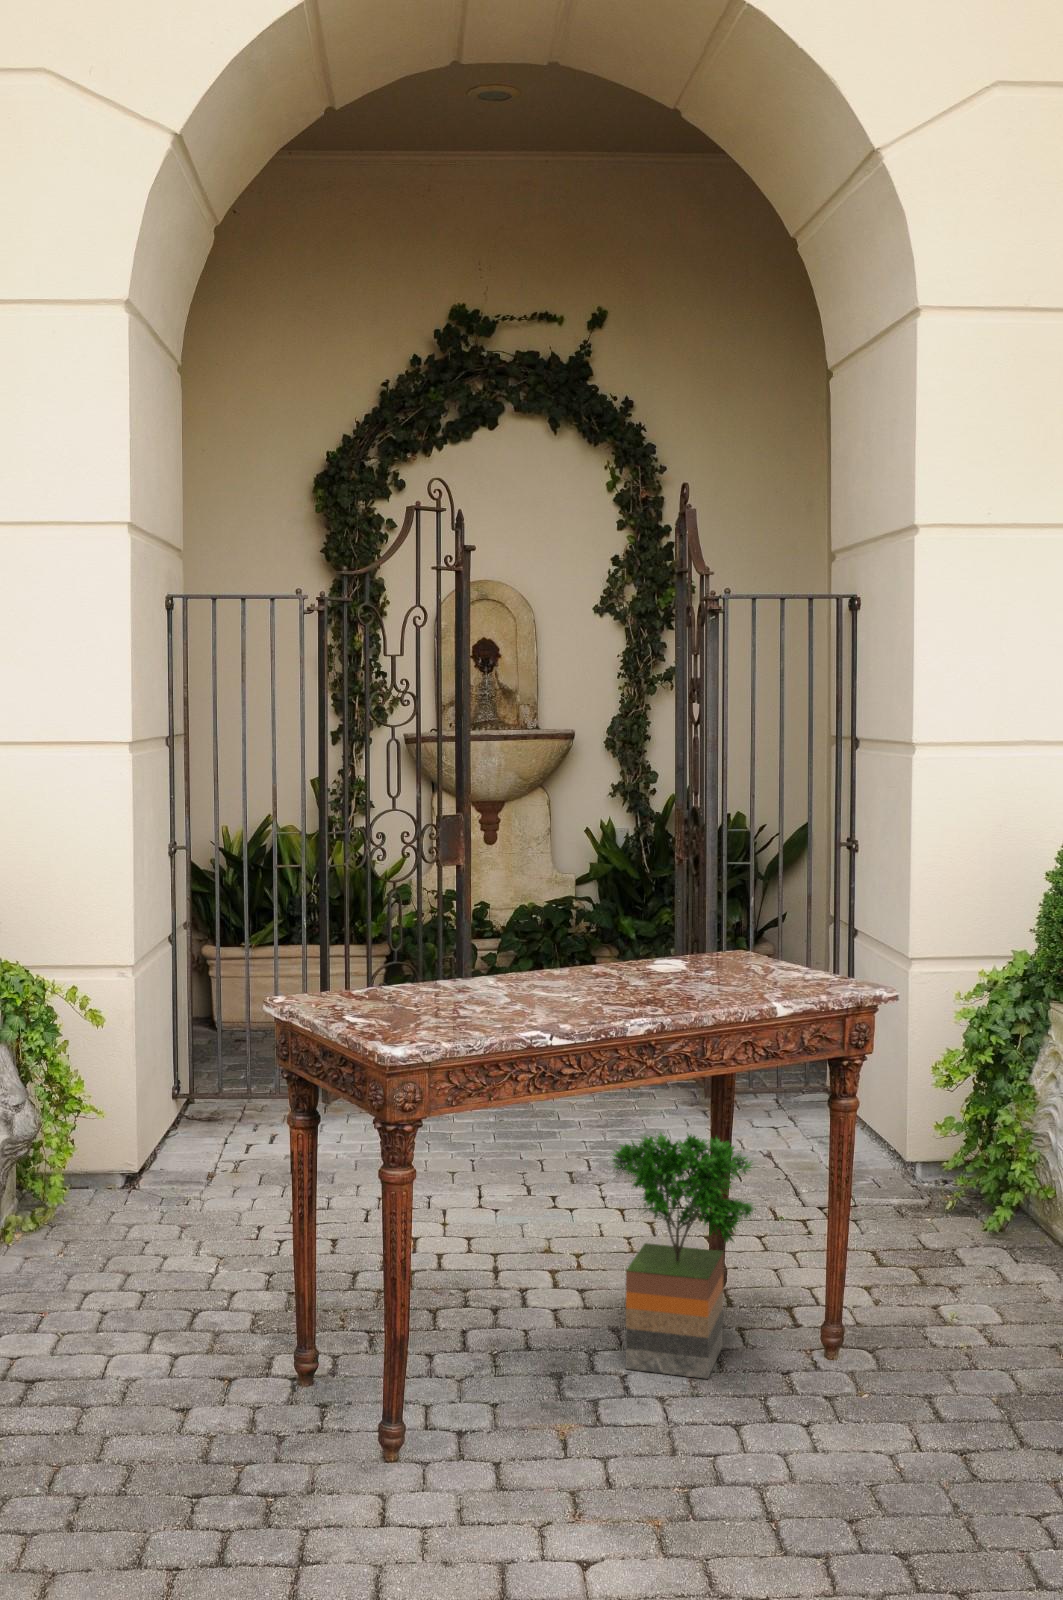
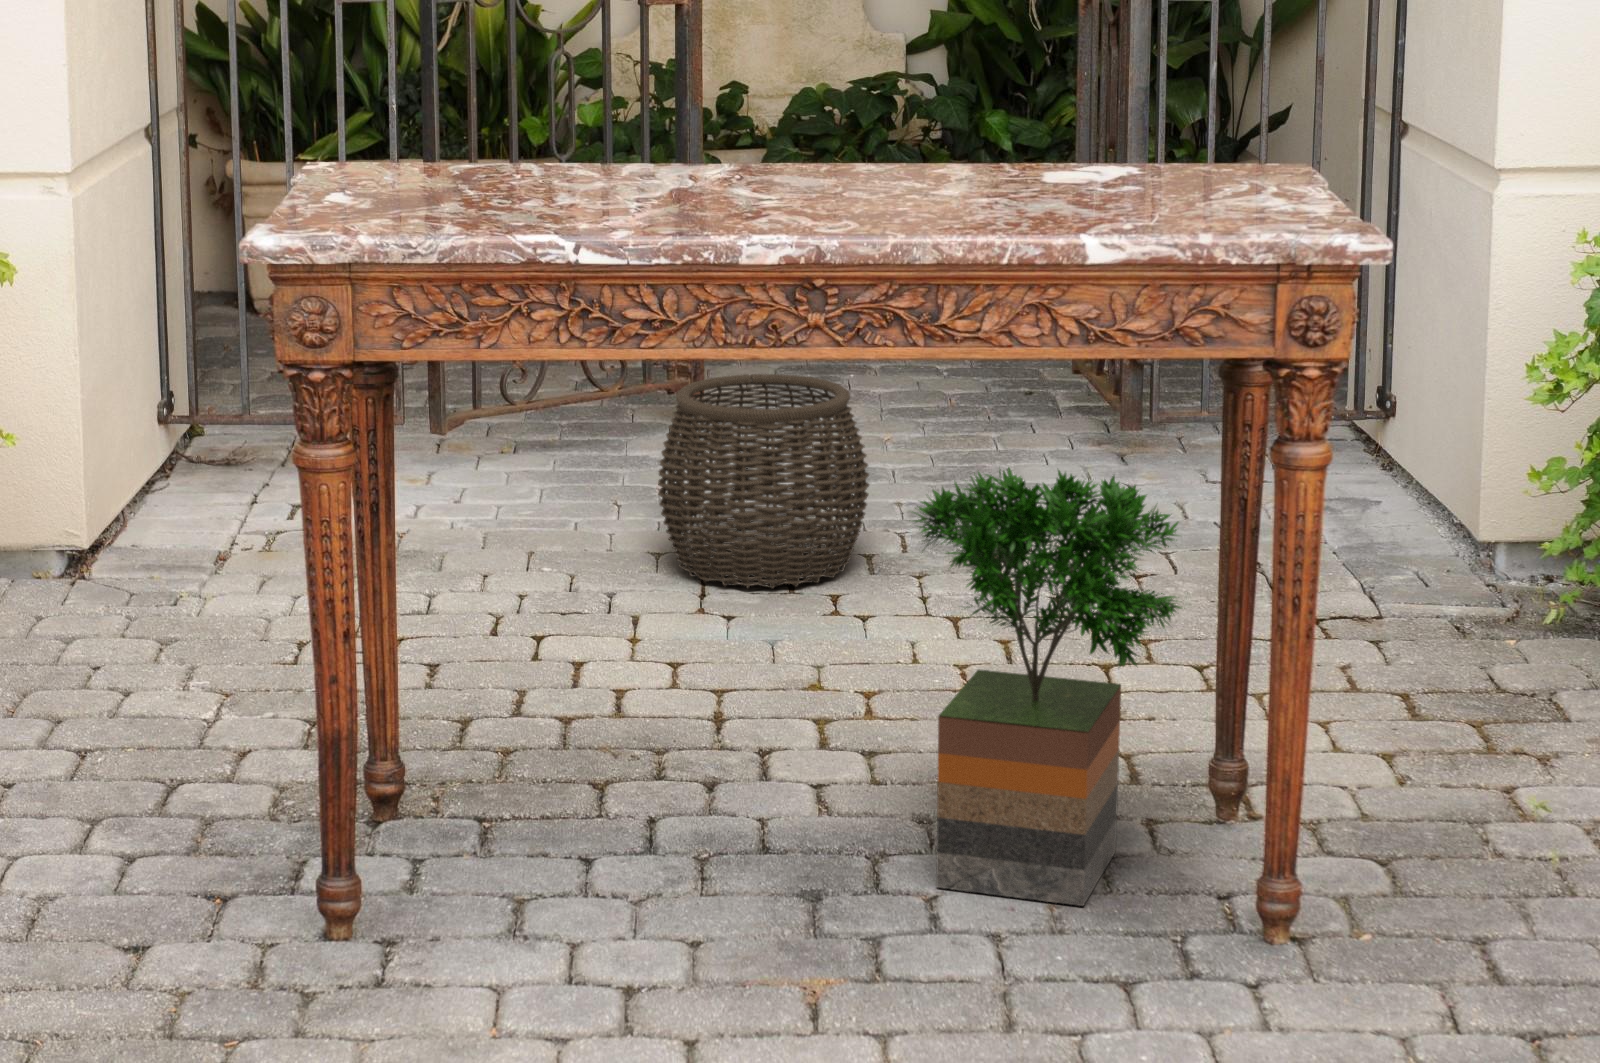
woven basket: none [455,1070,572,1192] -> present [658,374,869,588]

